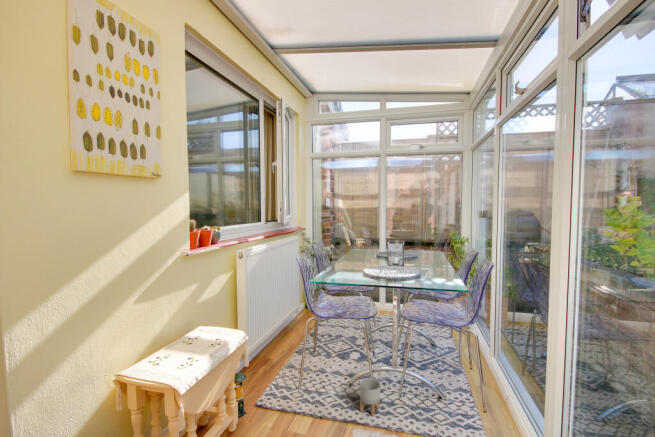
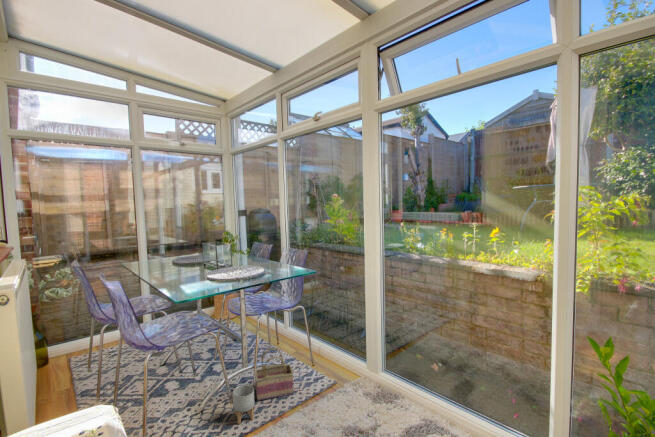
basket: none [392,360,439,423] -> present [255,348,293,401]

